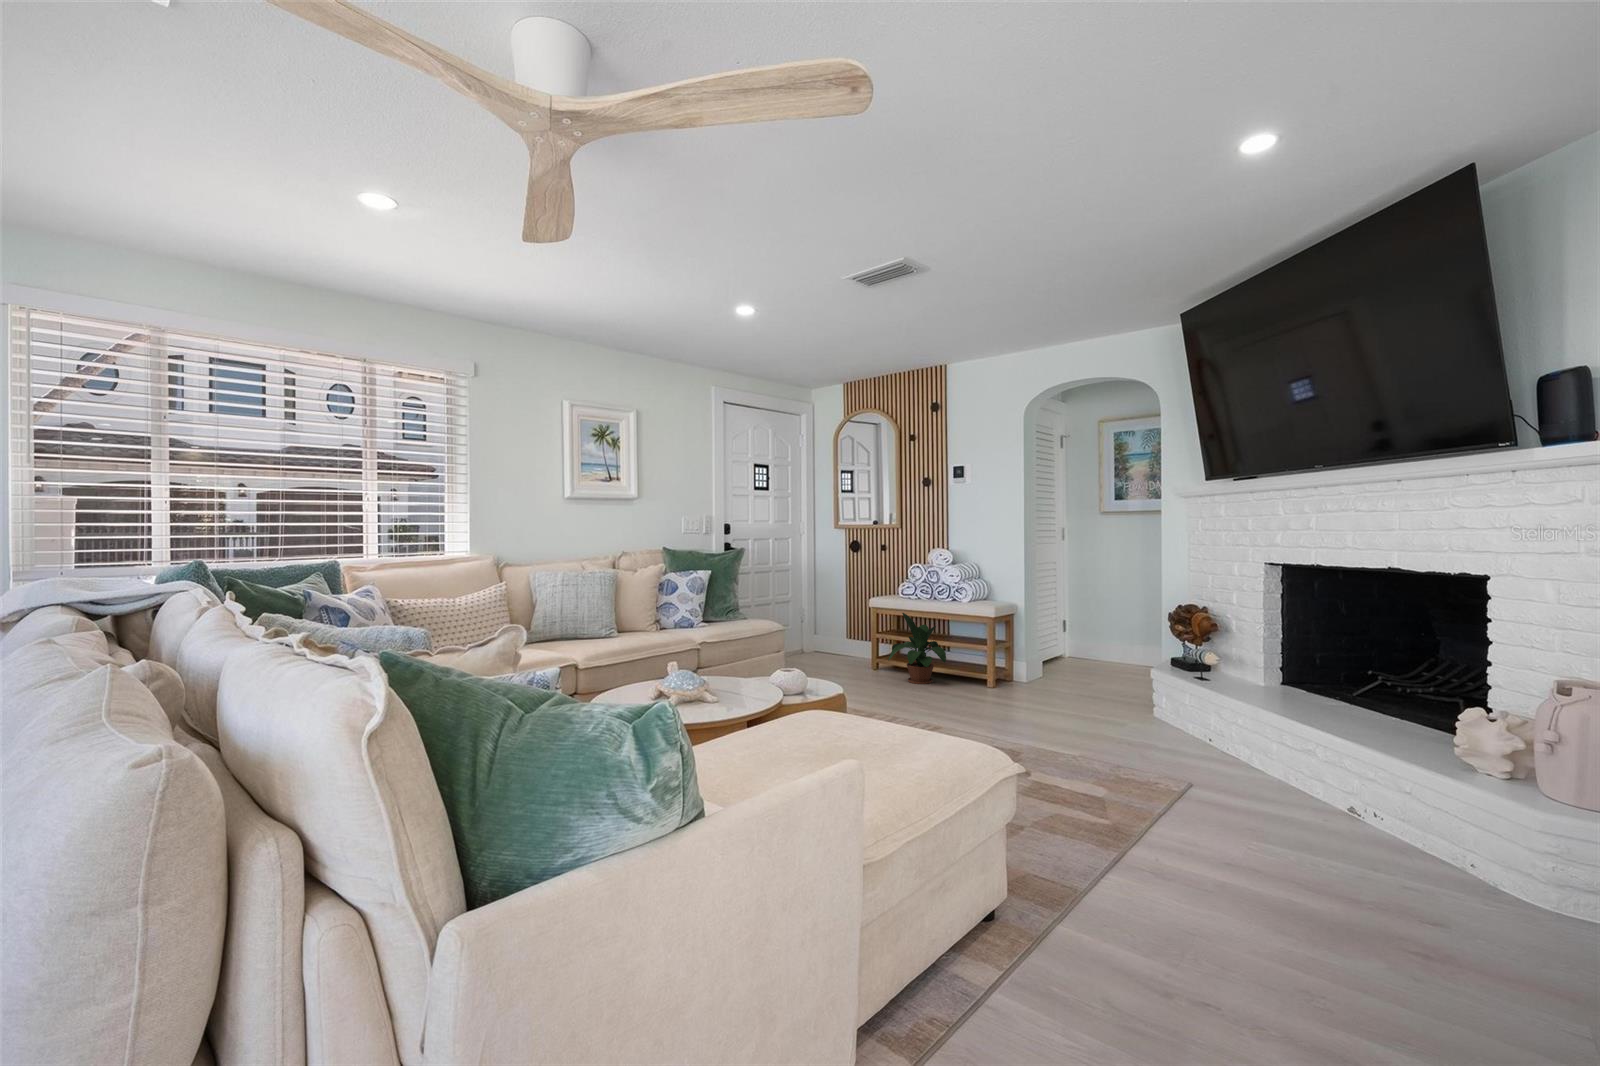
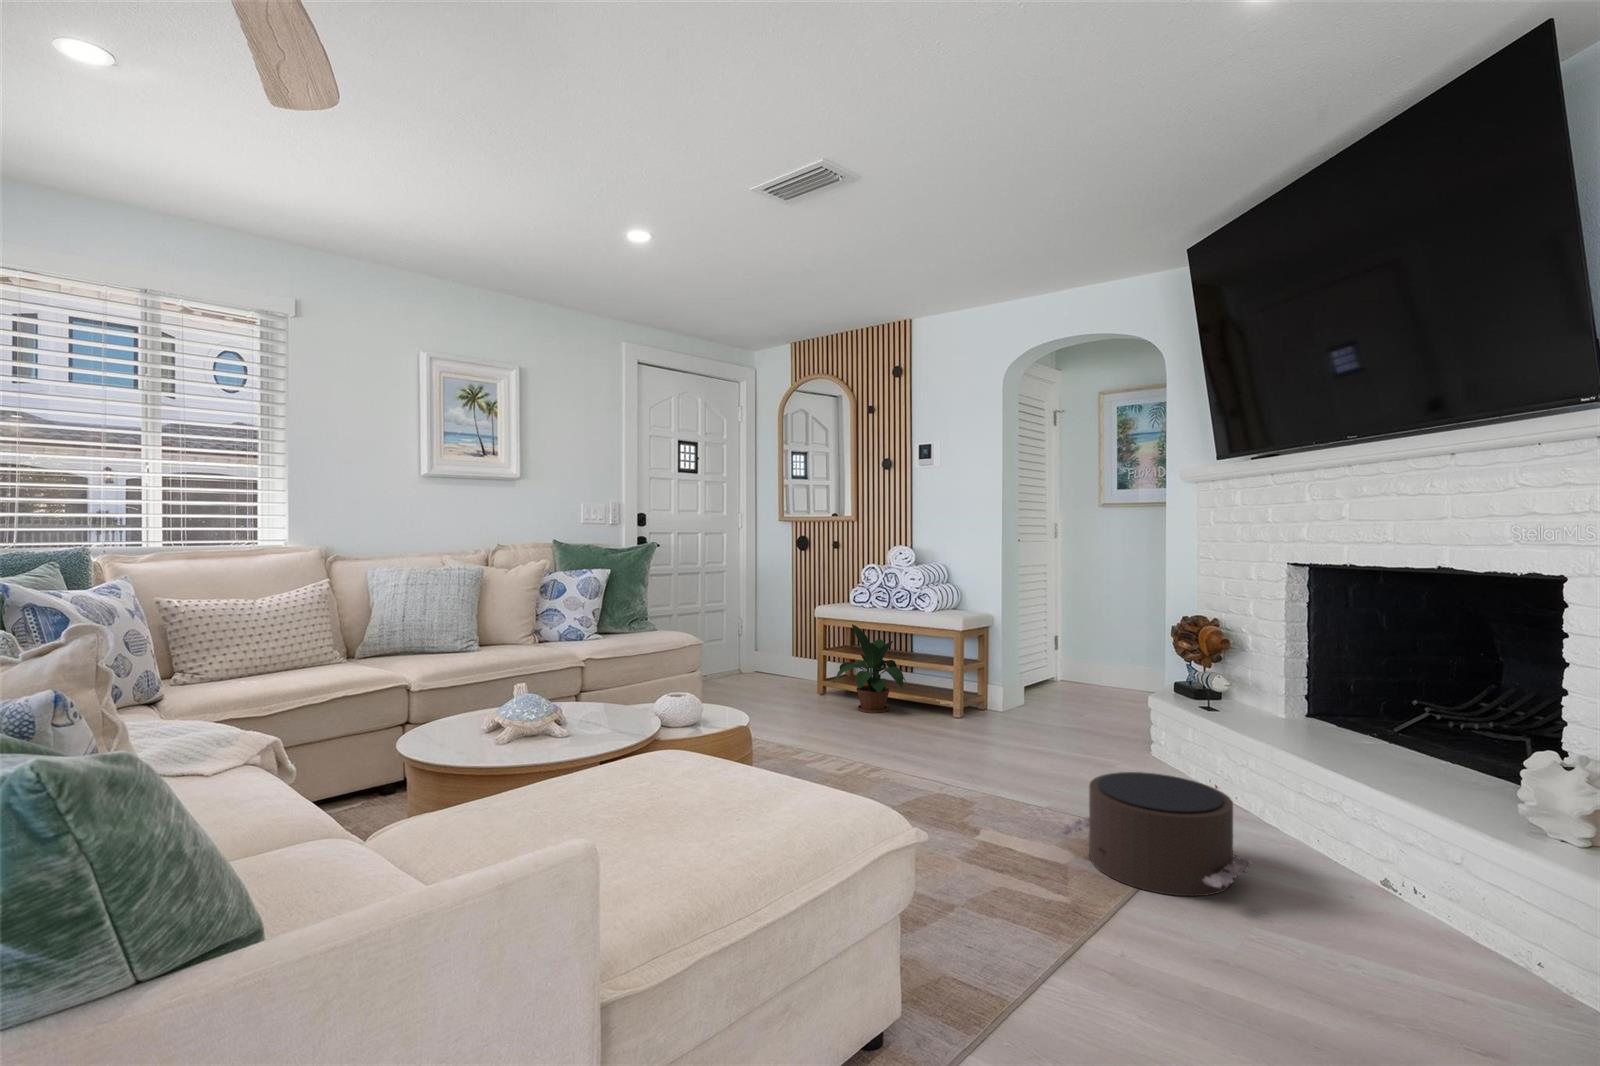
pouf: none [1093,727,1247,820] -> present [1061,772,1252,896]

